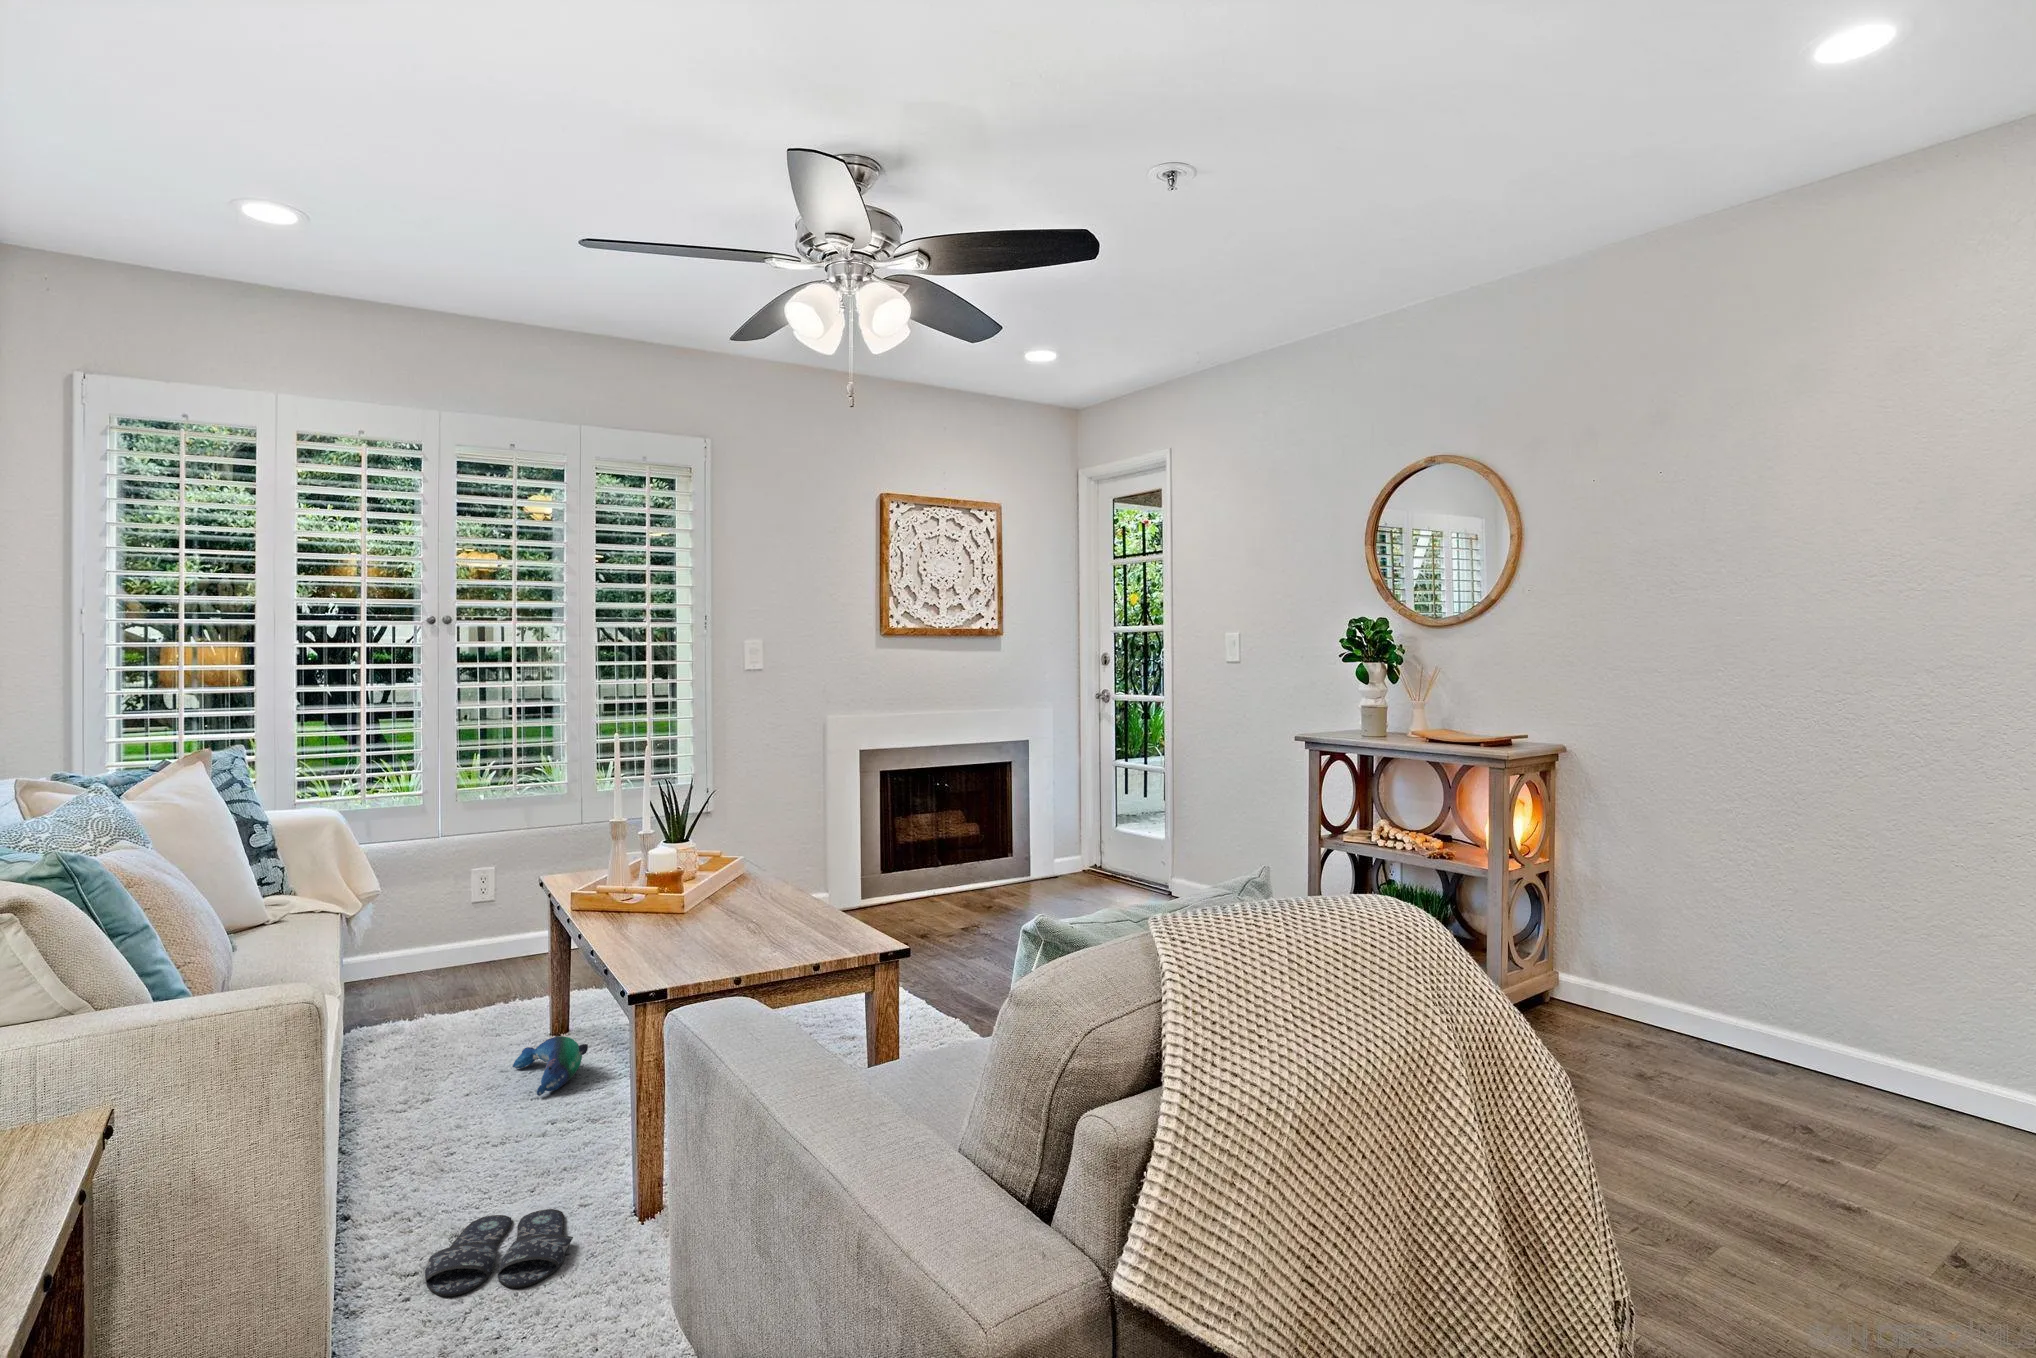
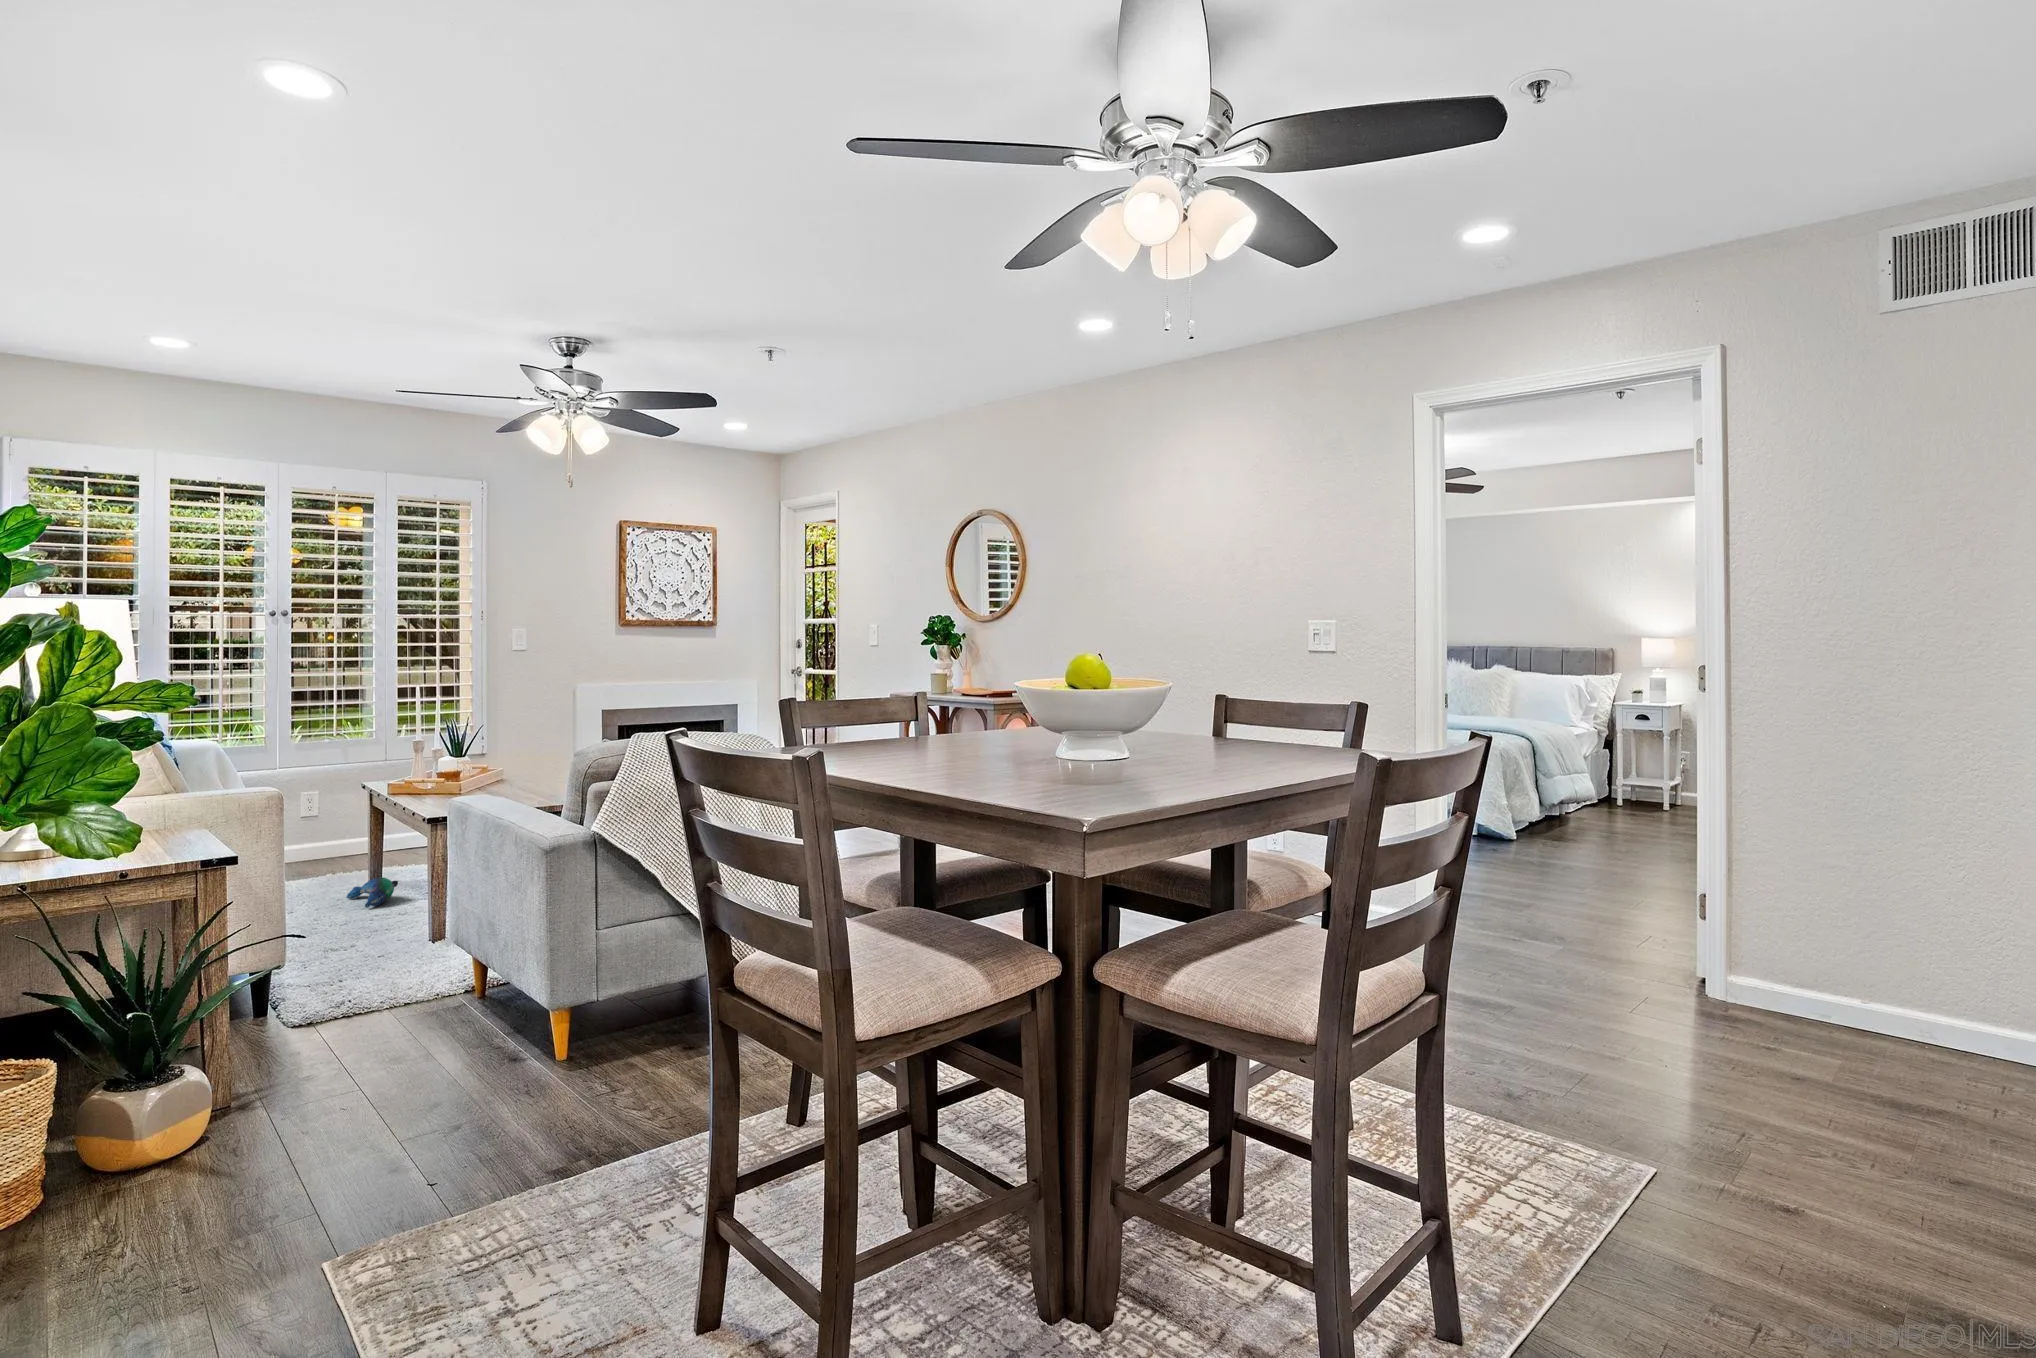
slippers: present [425,1209,573,1296] -> none [311,944,395,970]

